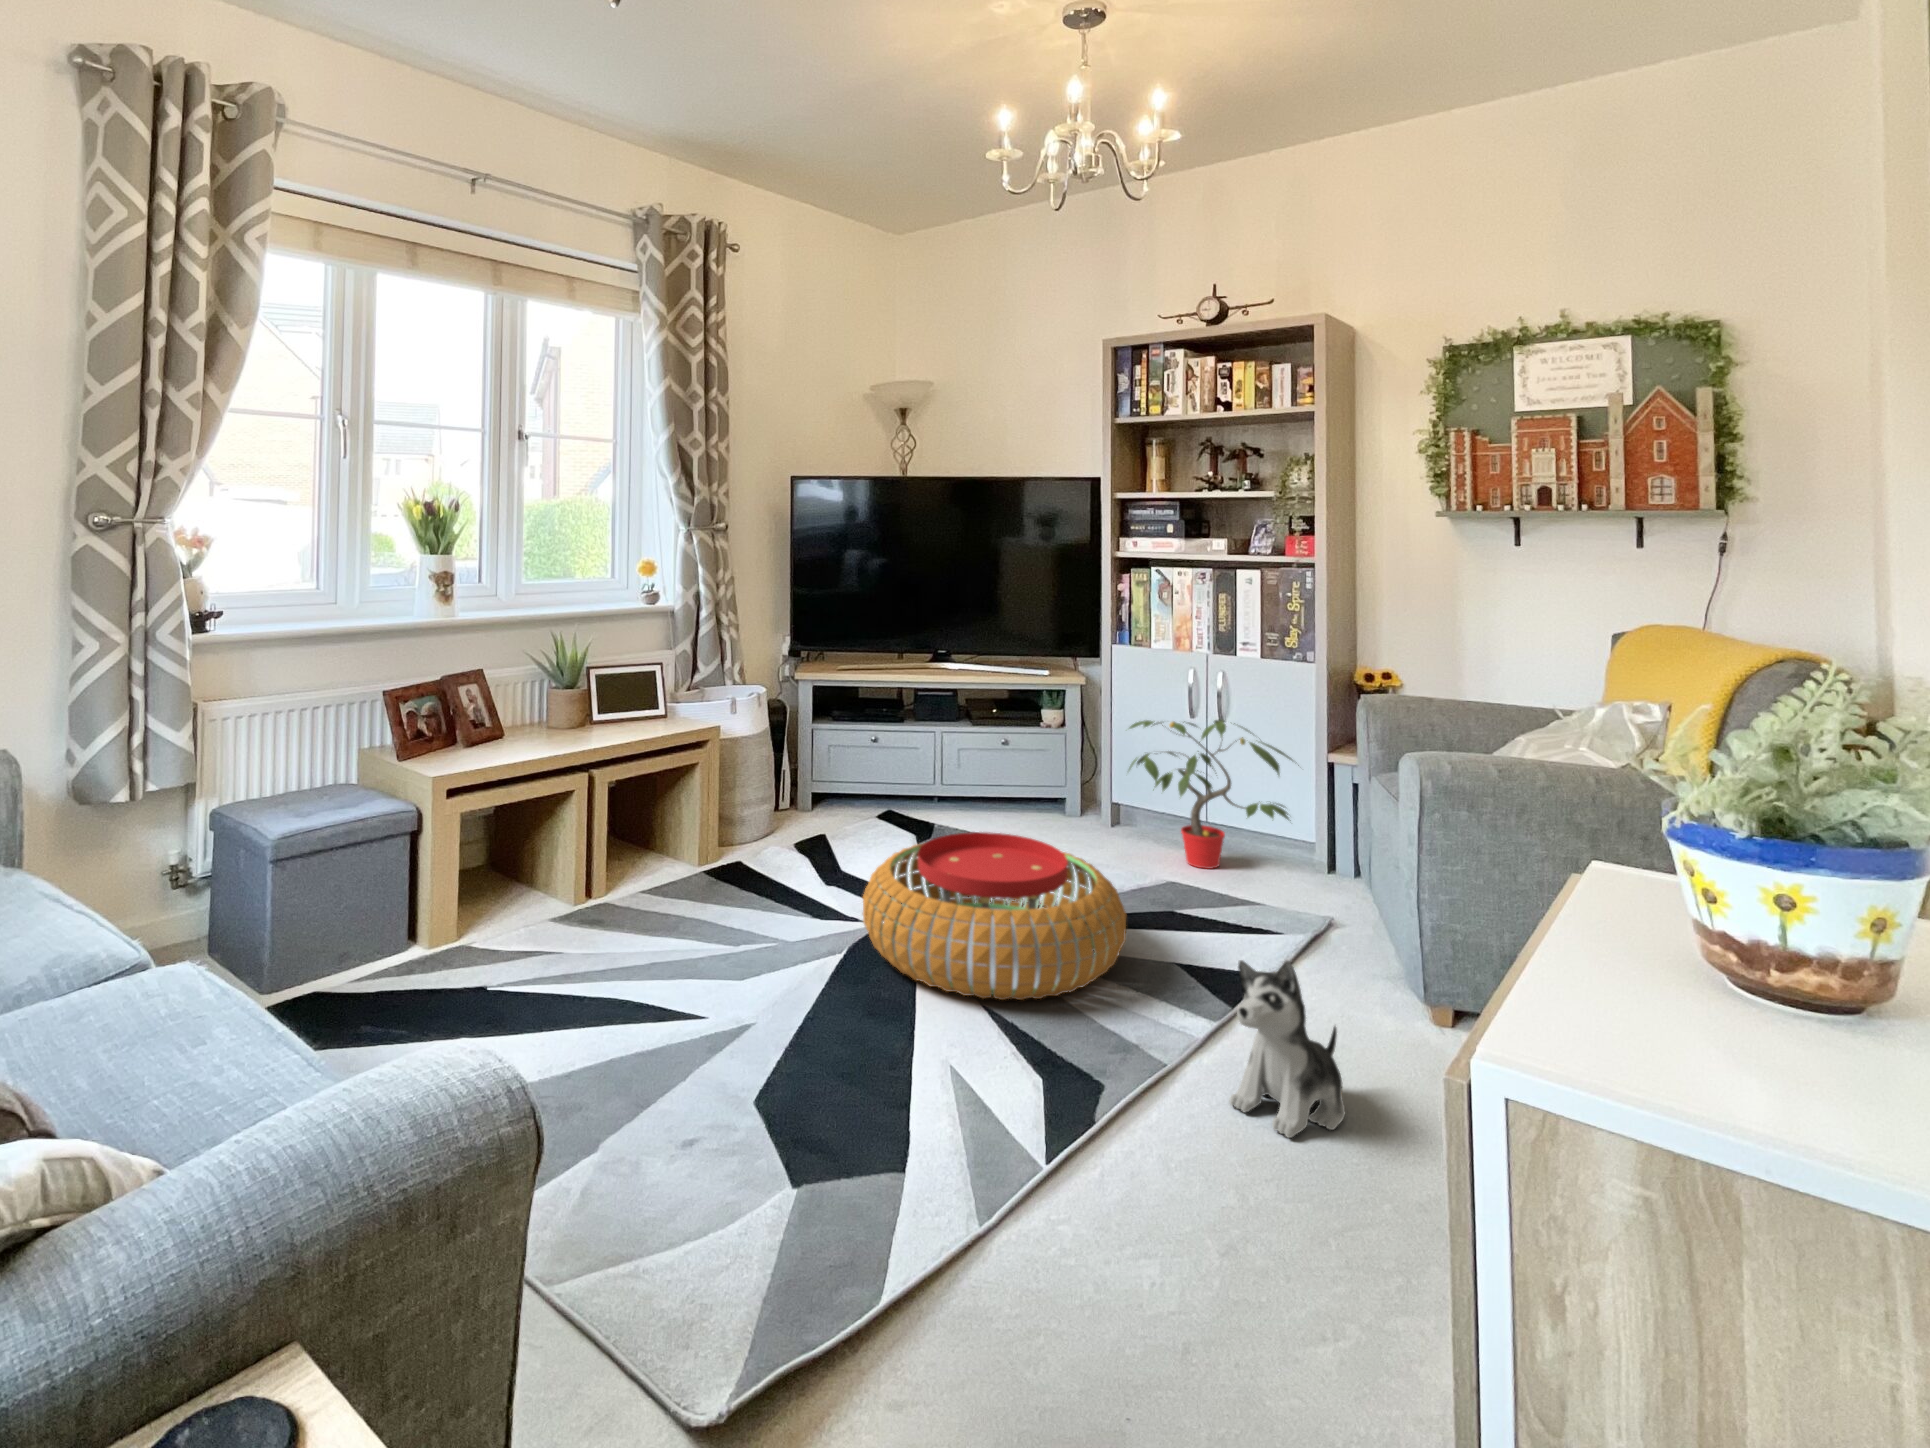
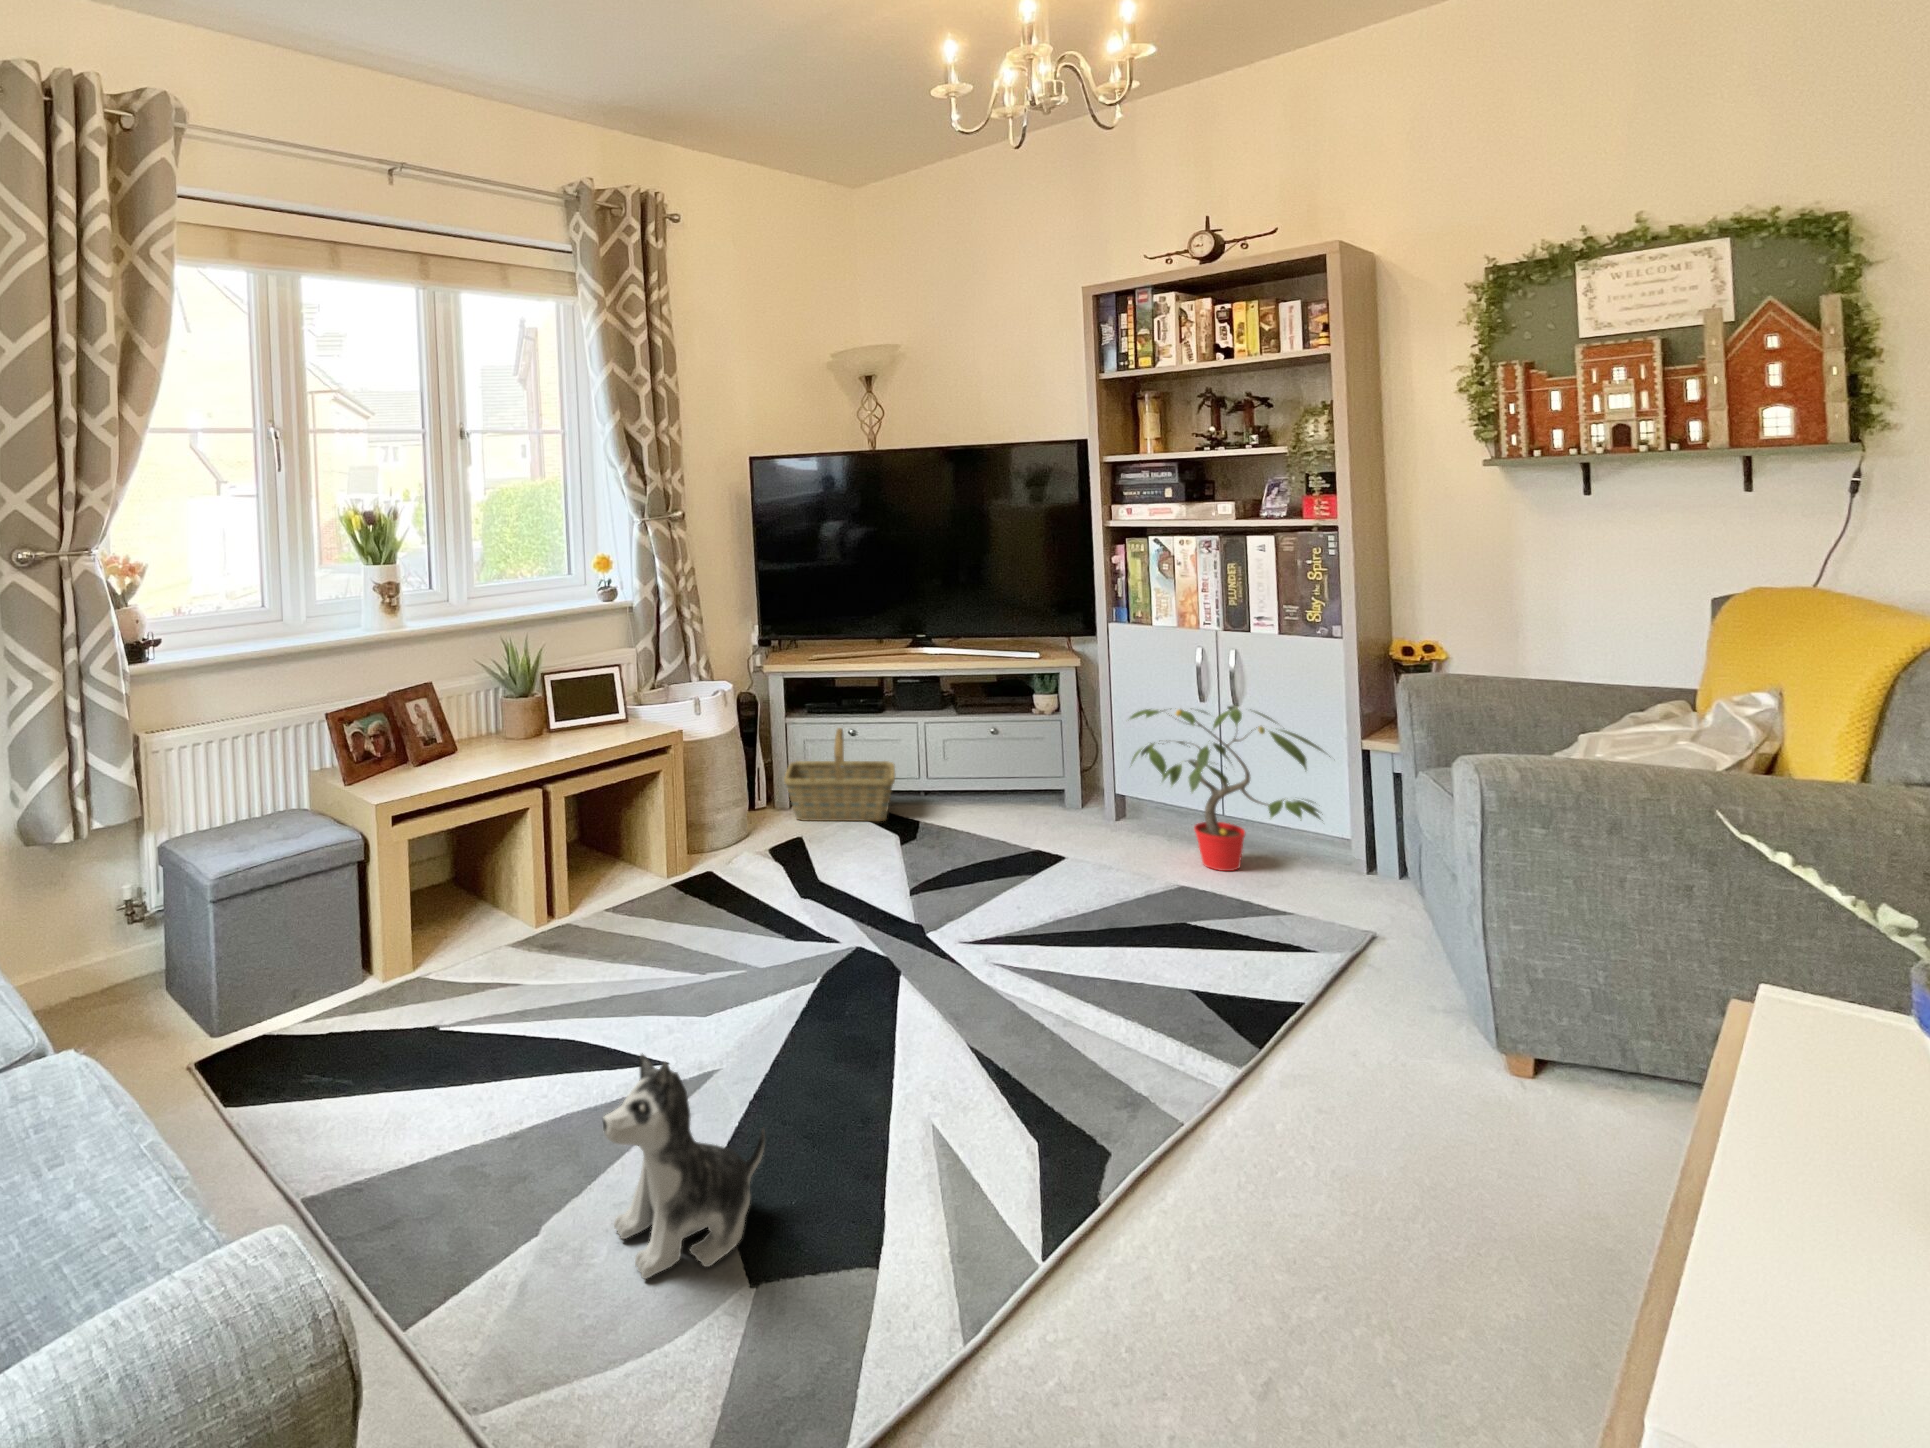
basket: none [810,734,914,822] -> present [784,728,895,821]
pouf: present [863,832,1126,1000] -> none [835,845,1134,1041]
plush toy: present [1230,960,1345,1138] -> present [603,1054,765,1279]

